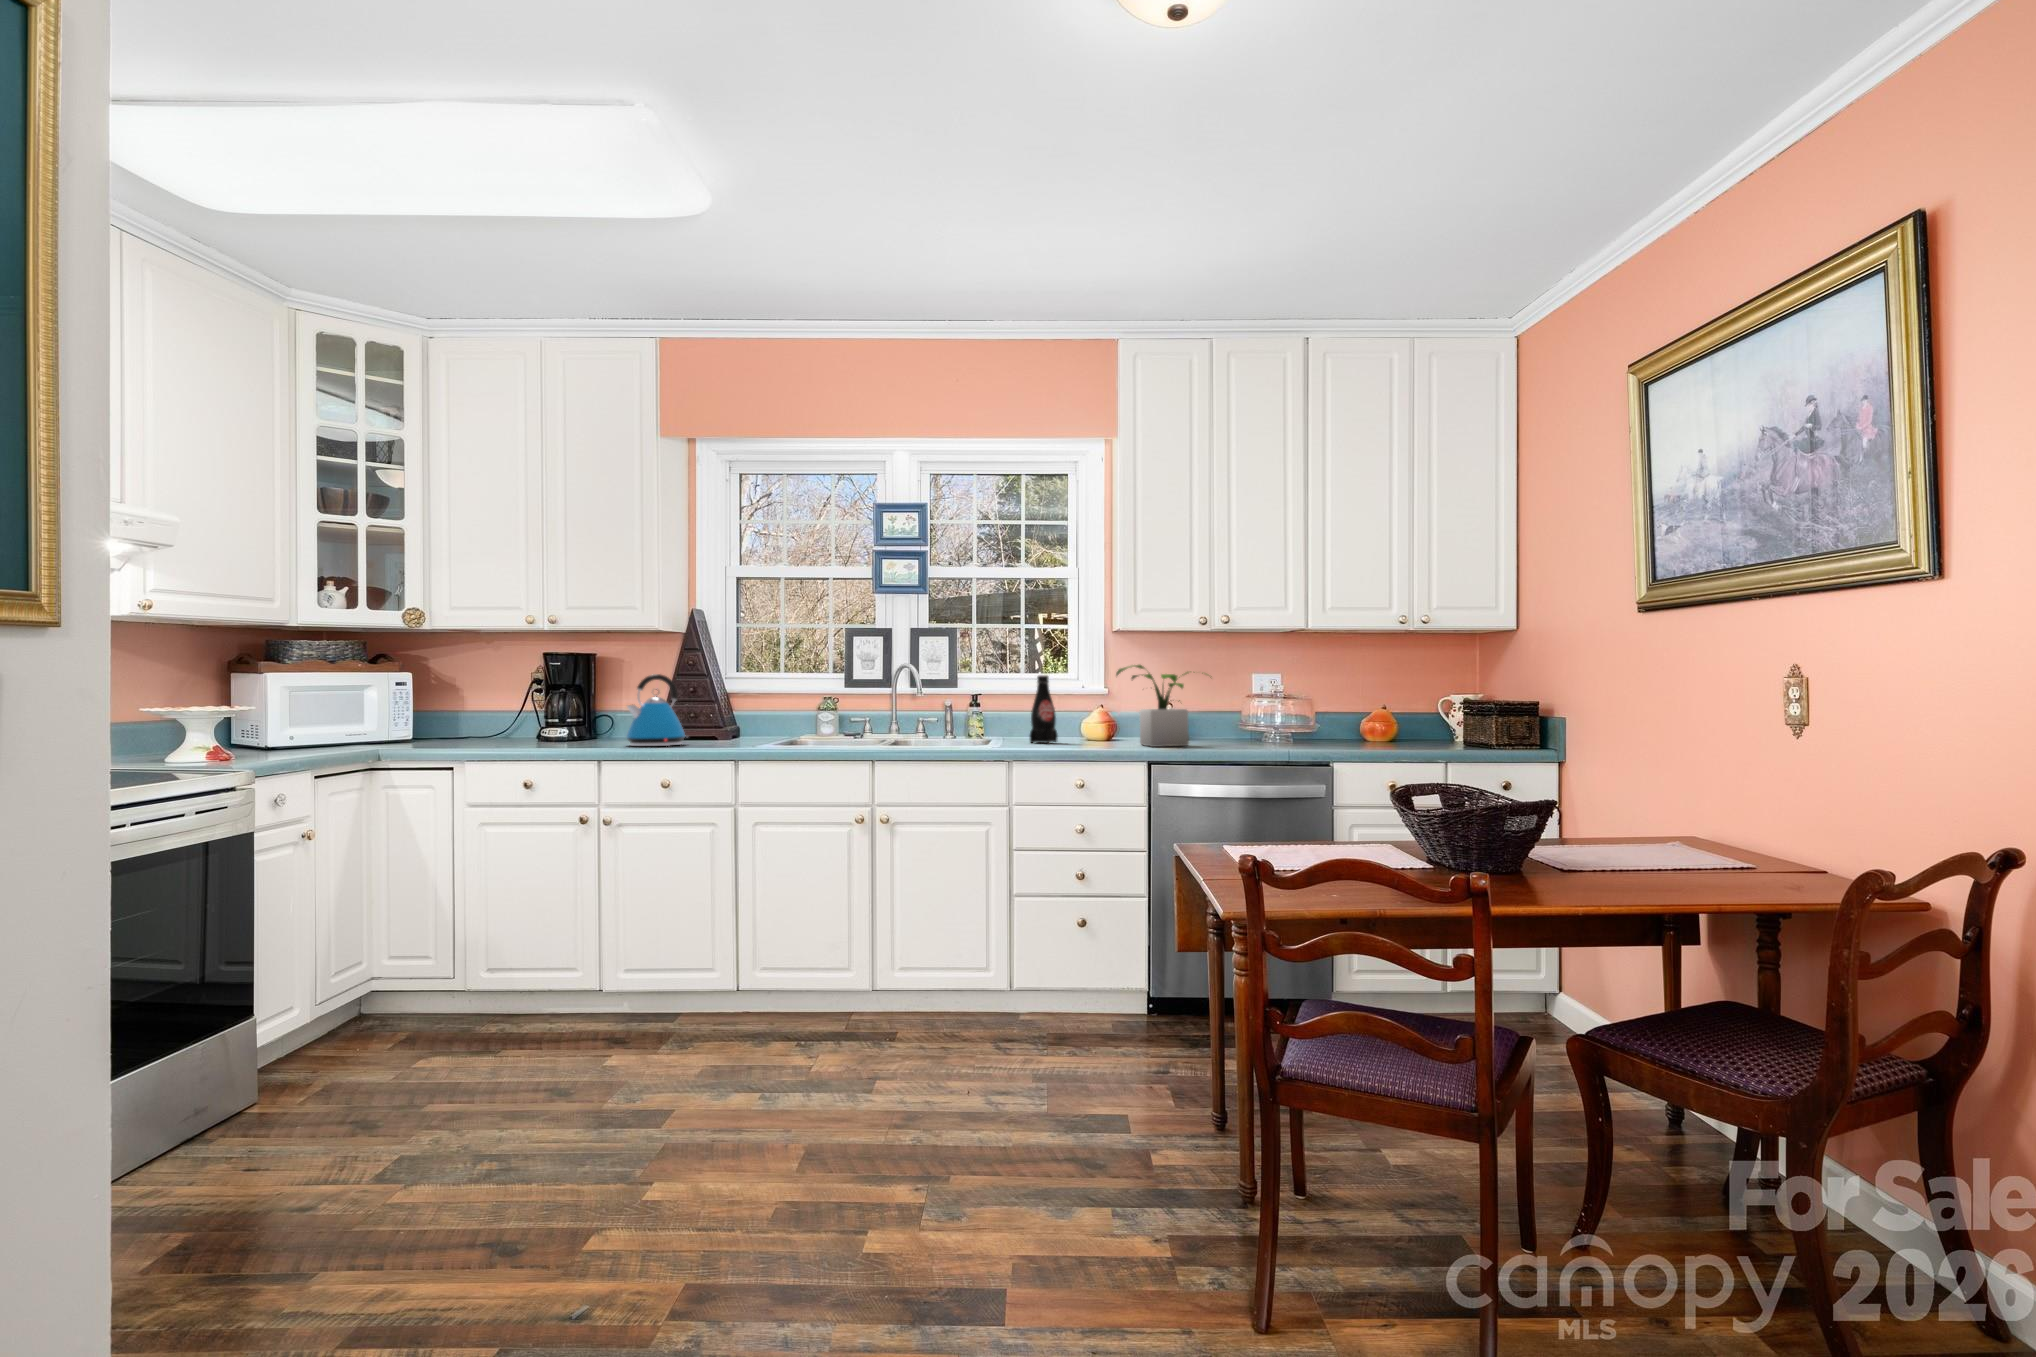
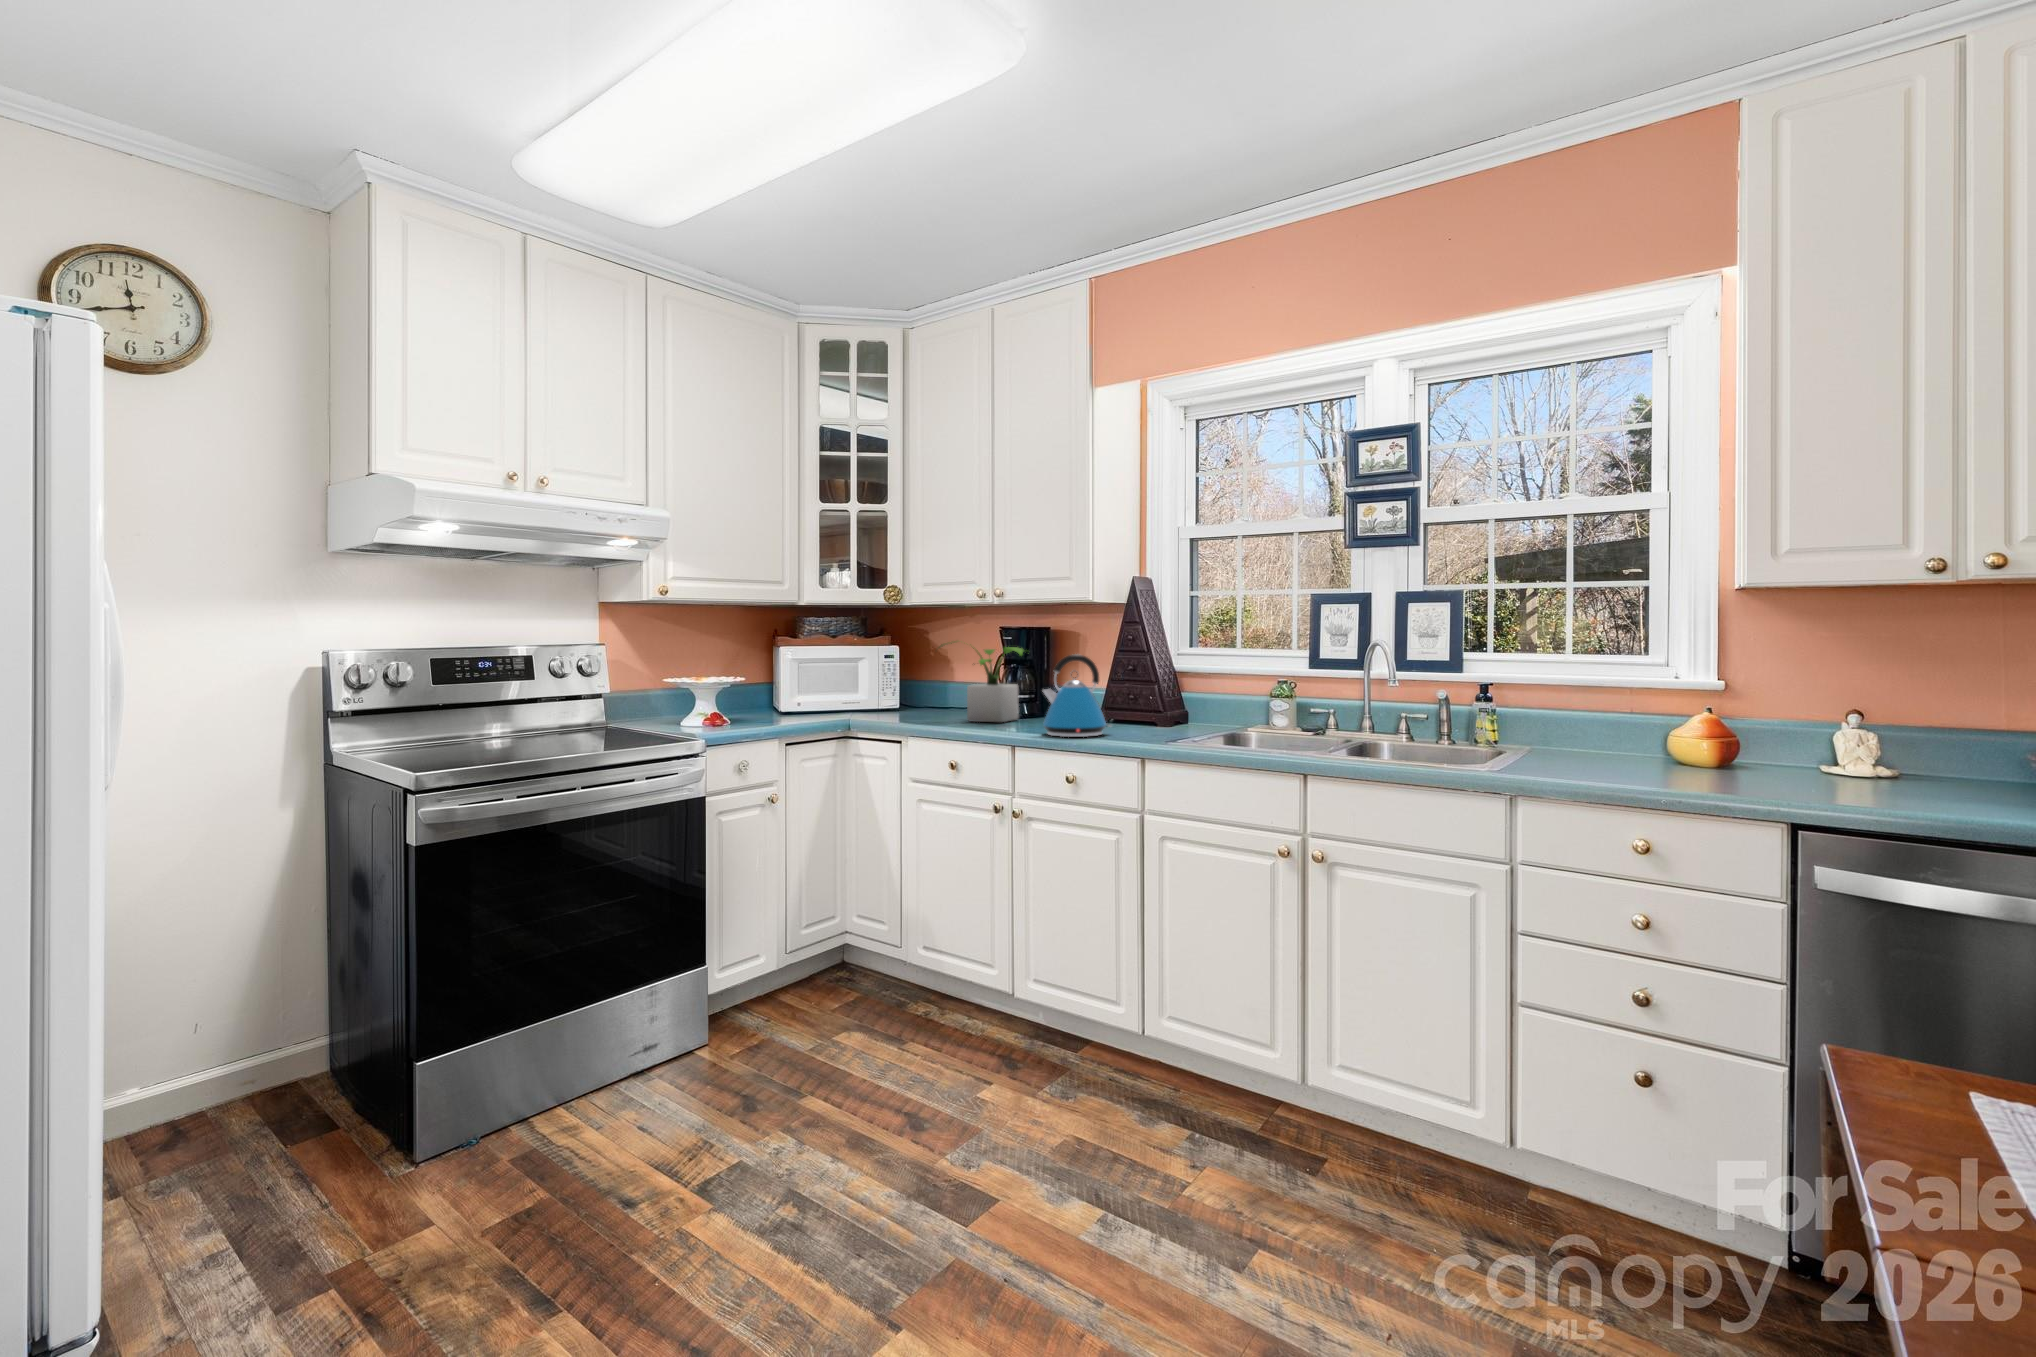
potted plant: present [1116,665,1189,747] -> present [940,643,1029,722]
bottle: present [1030,675,1058,743] -> none [1565,661,1617,766]

